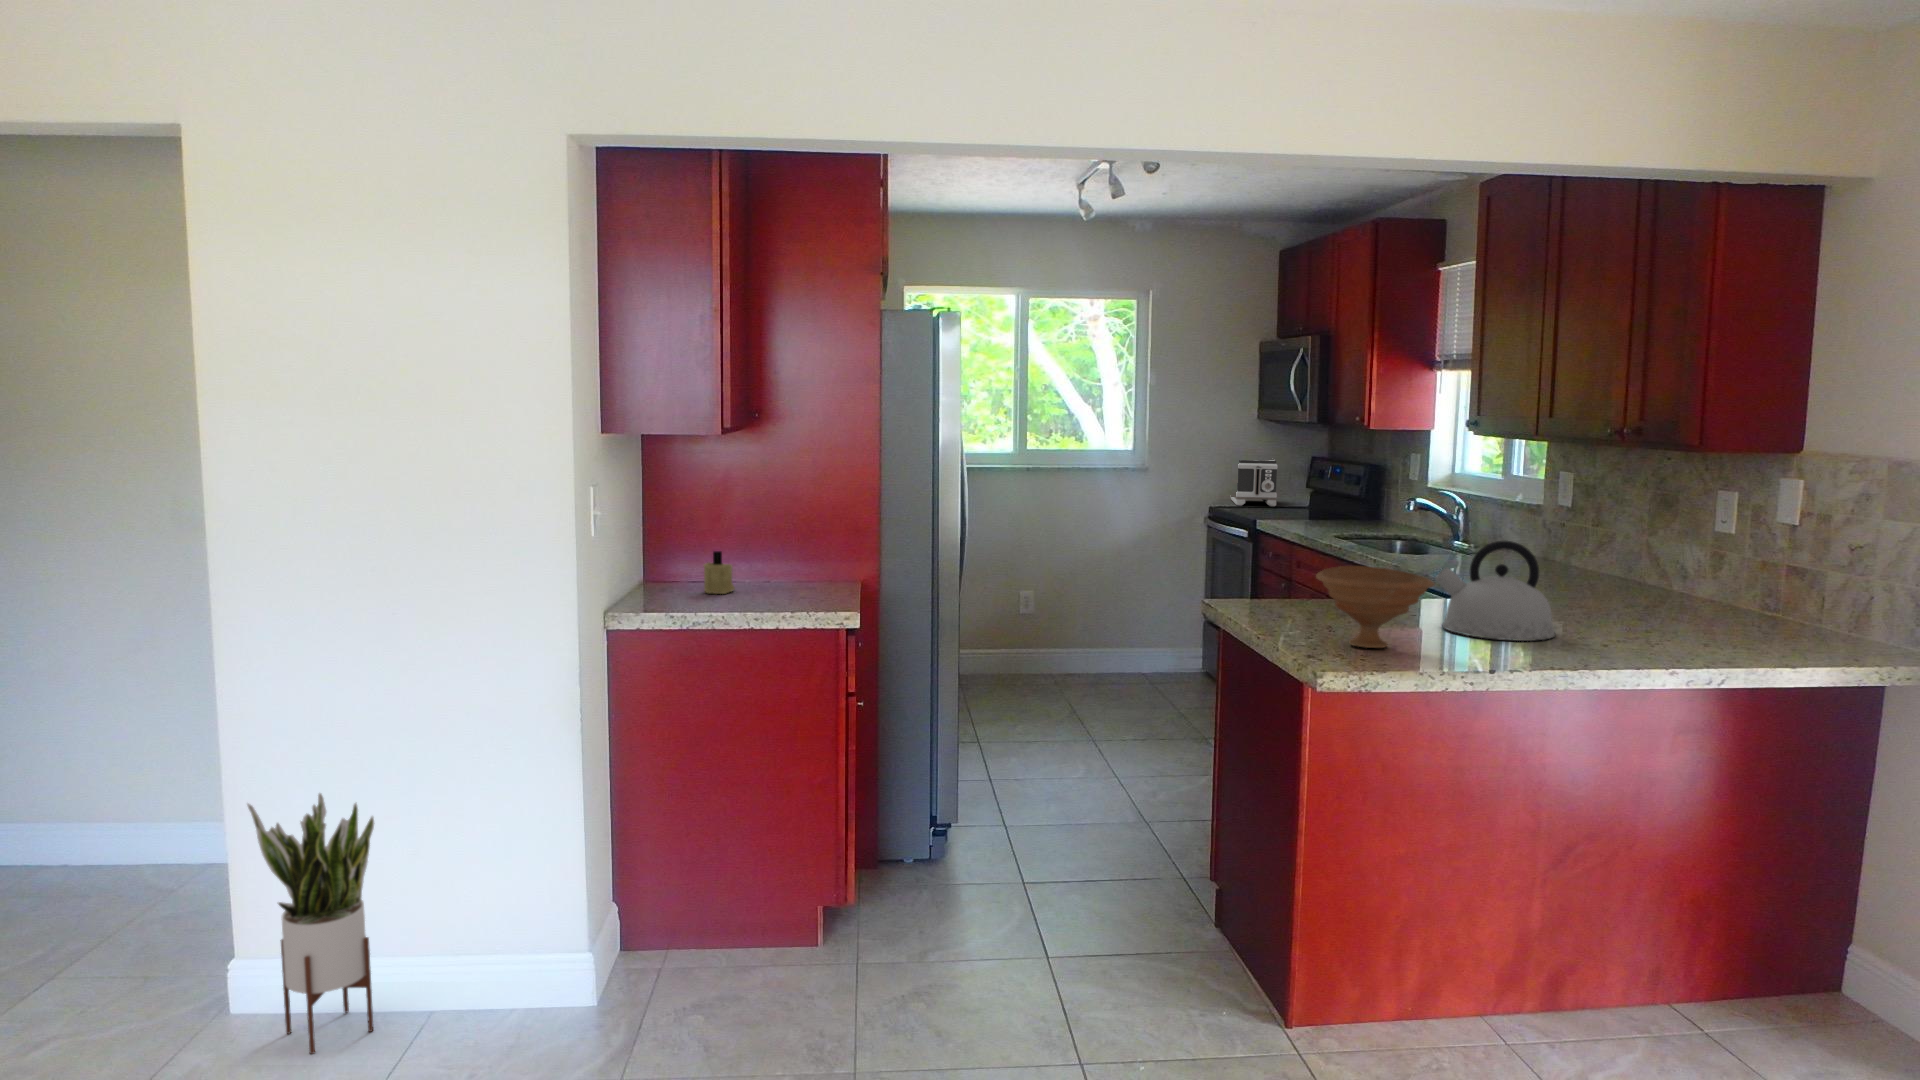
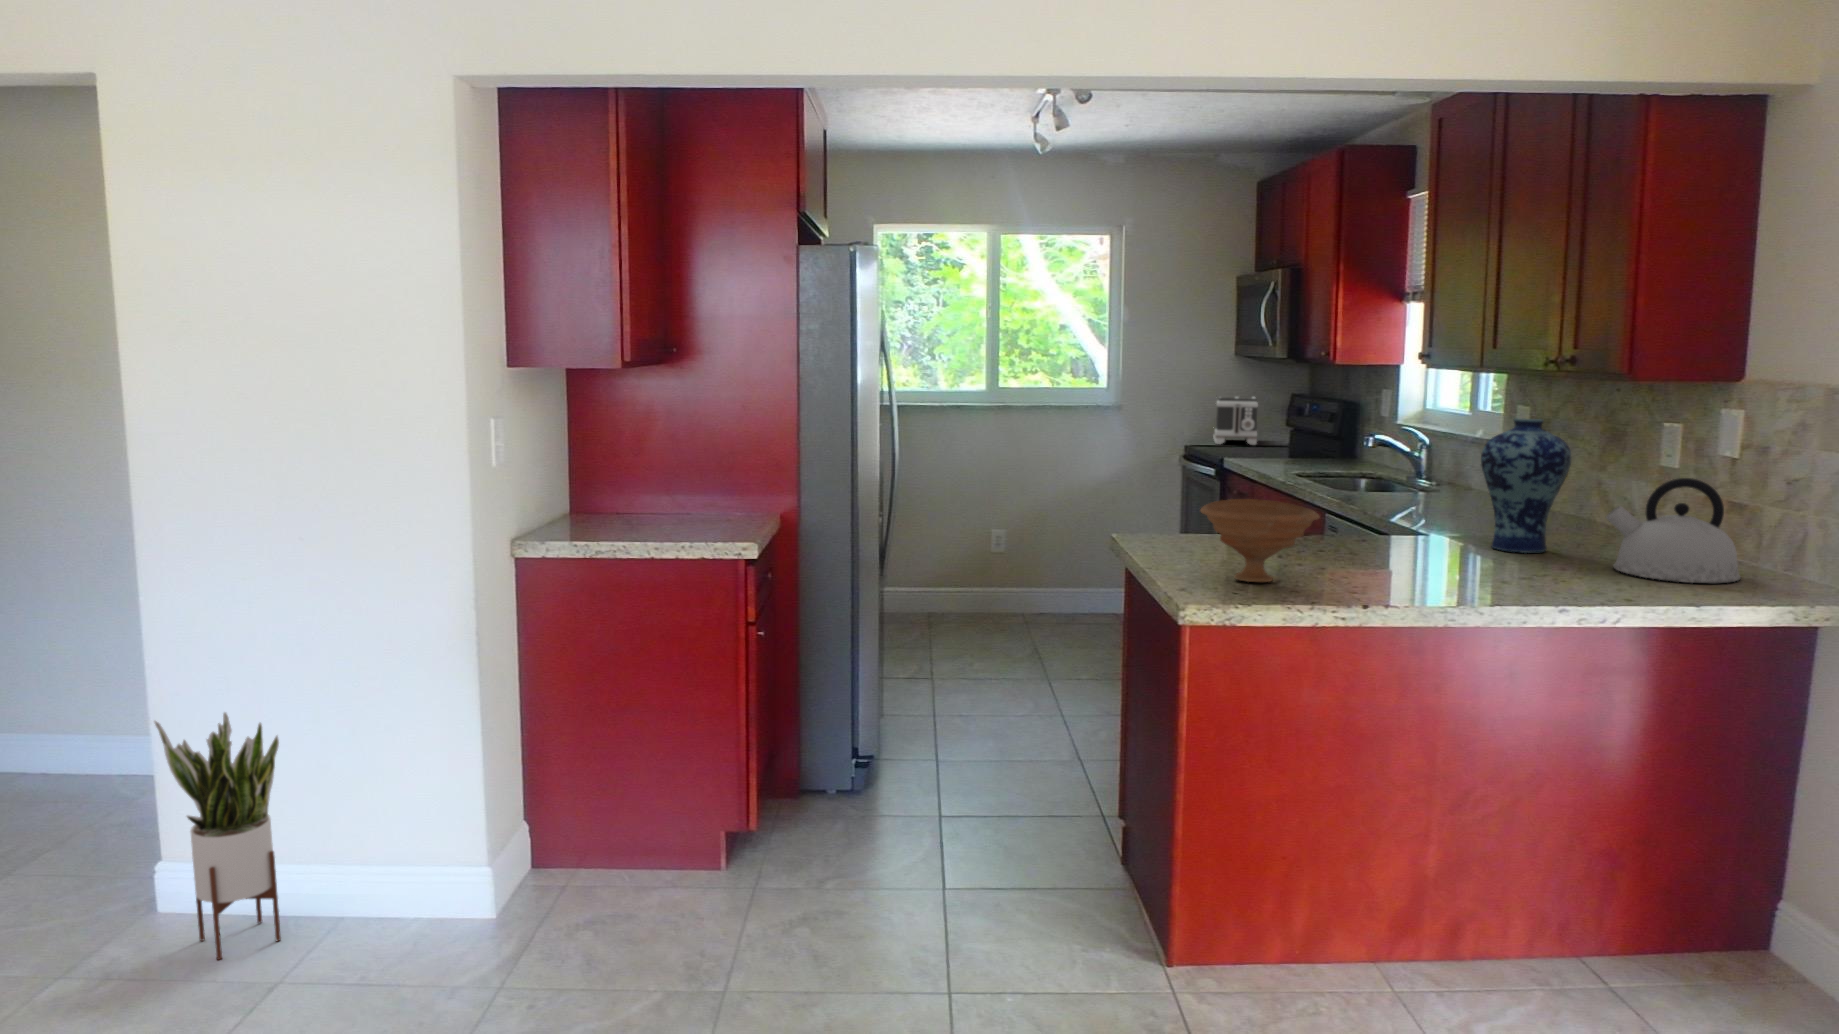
vase: none [1559,486,1646,616] -> present [1481,418,1571,553]
kettle: present [1435,541,1555,641] -> present [1606,478,1741,583]
candle: present [704,551,735,594] -> none [616,484,649,526]

